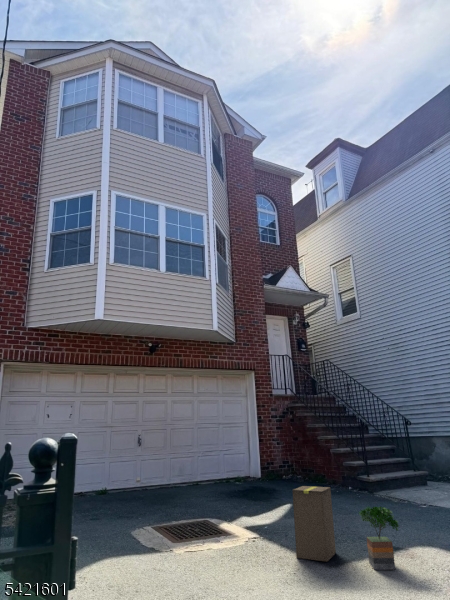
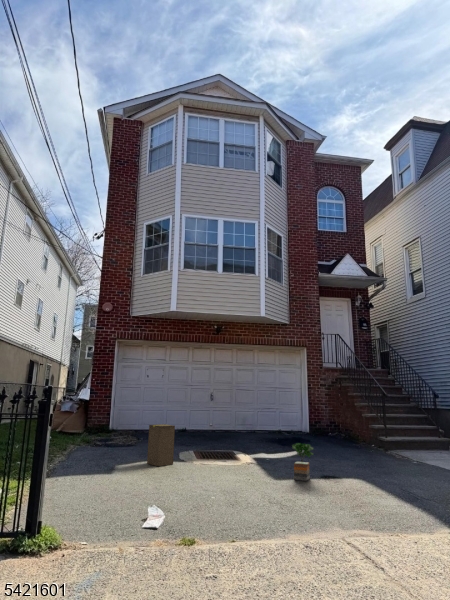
cardboard box: present [293,486,336,562] -> present [147,424,175,466]

